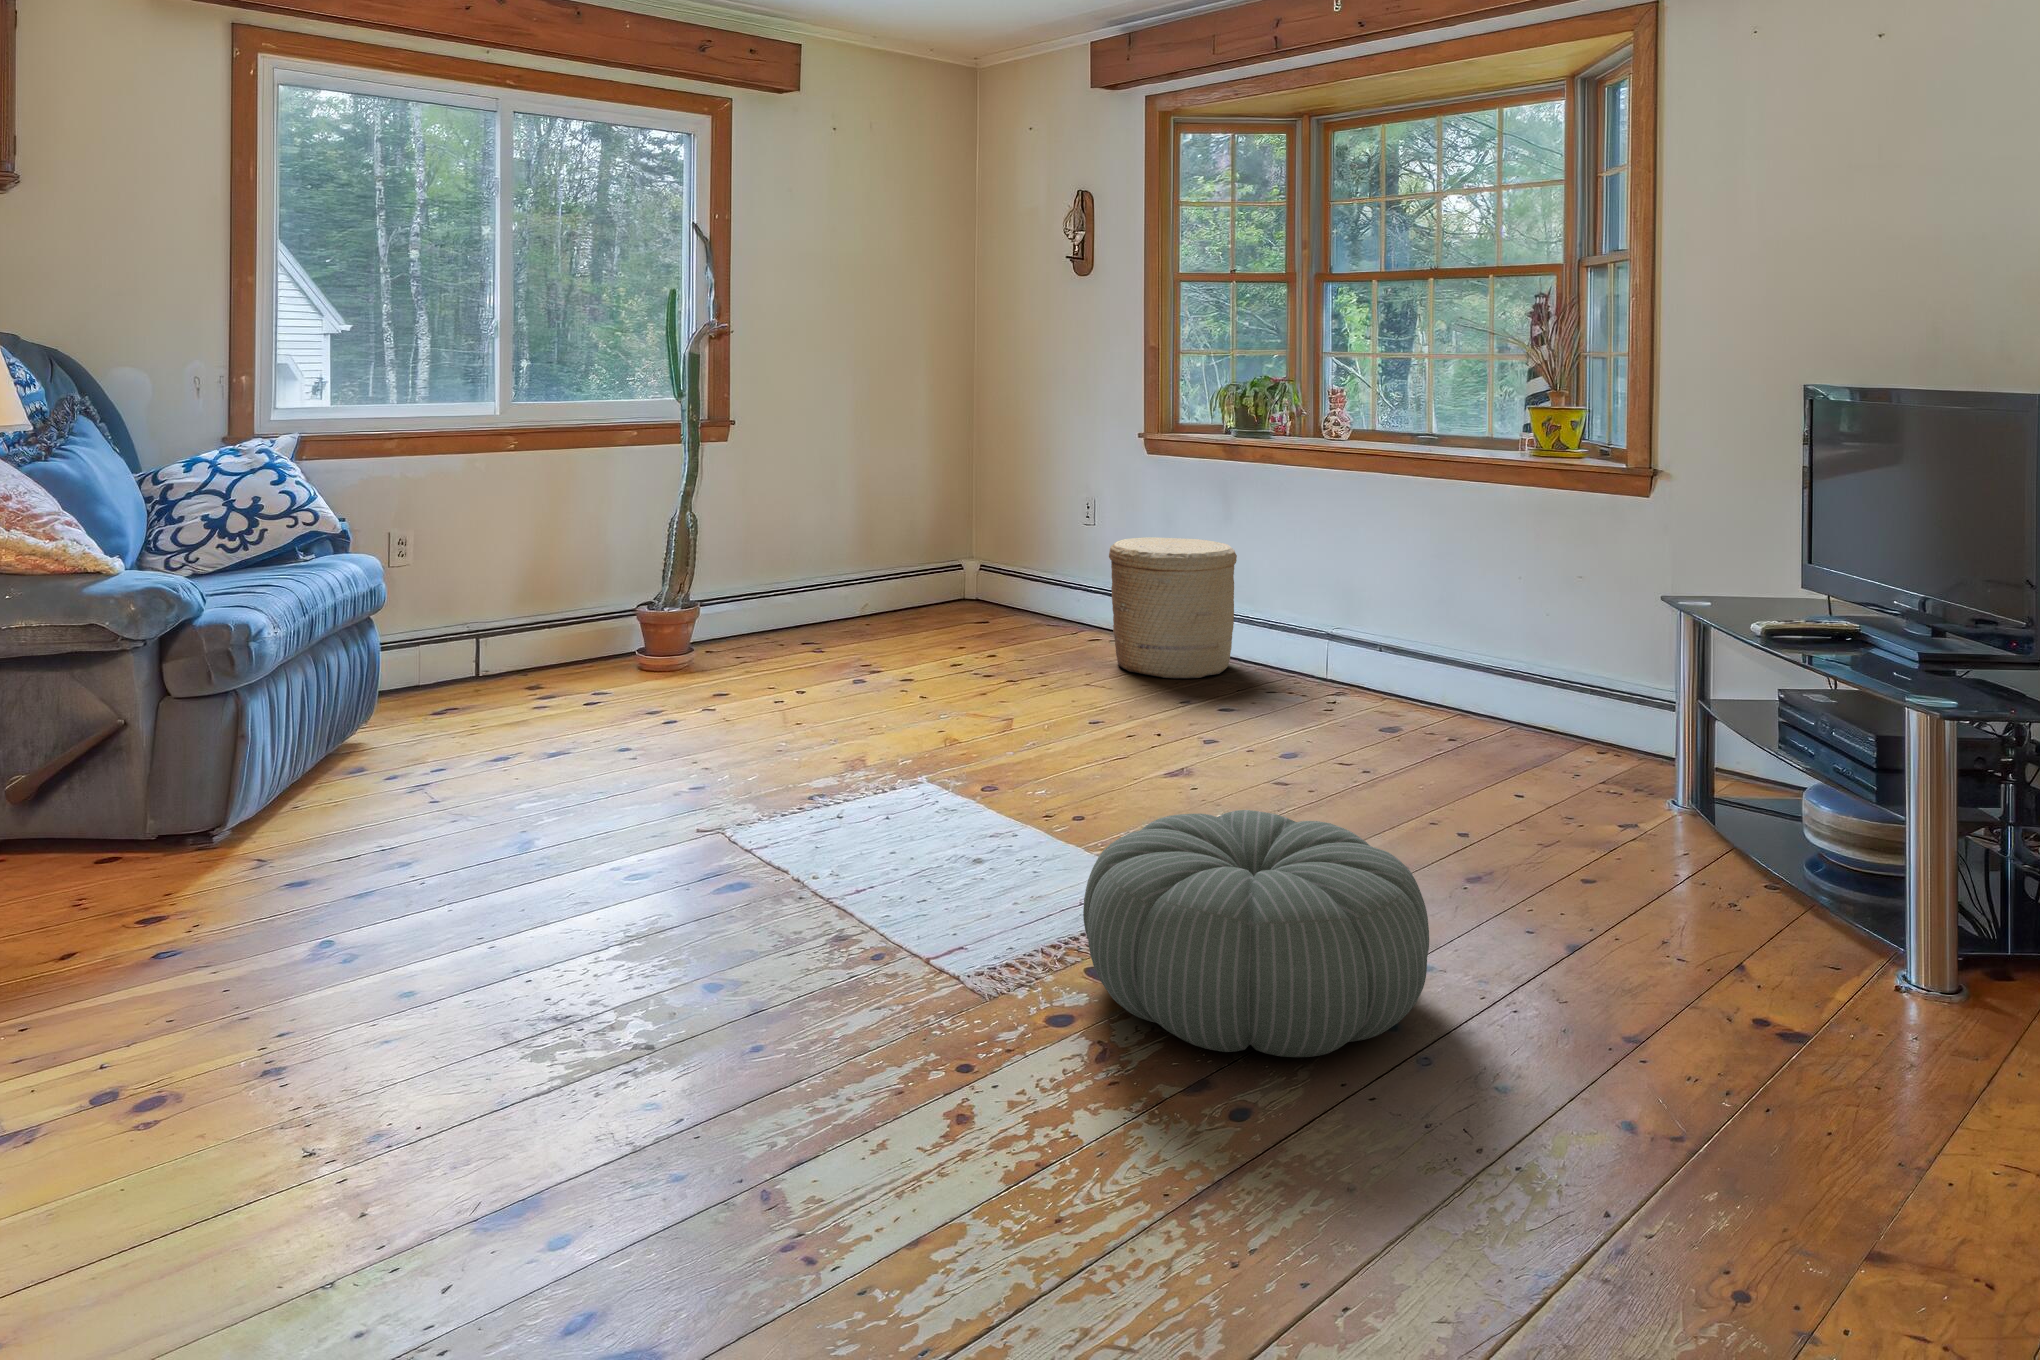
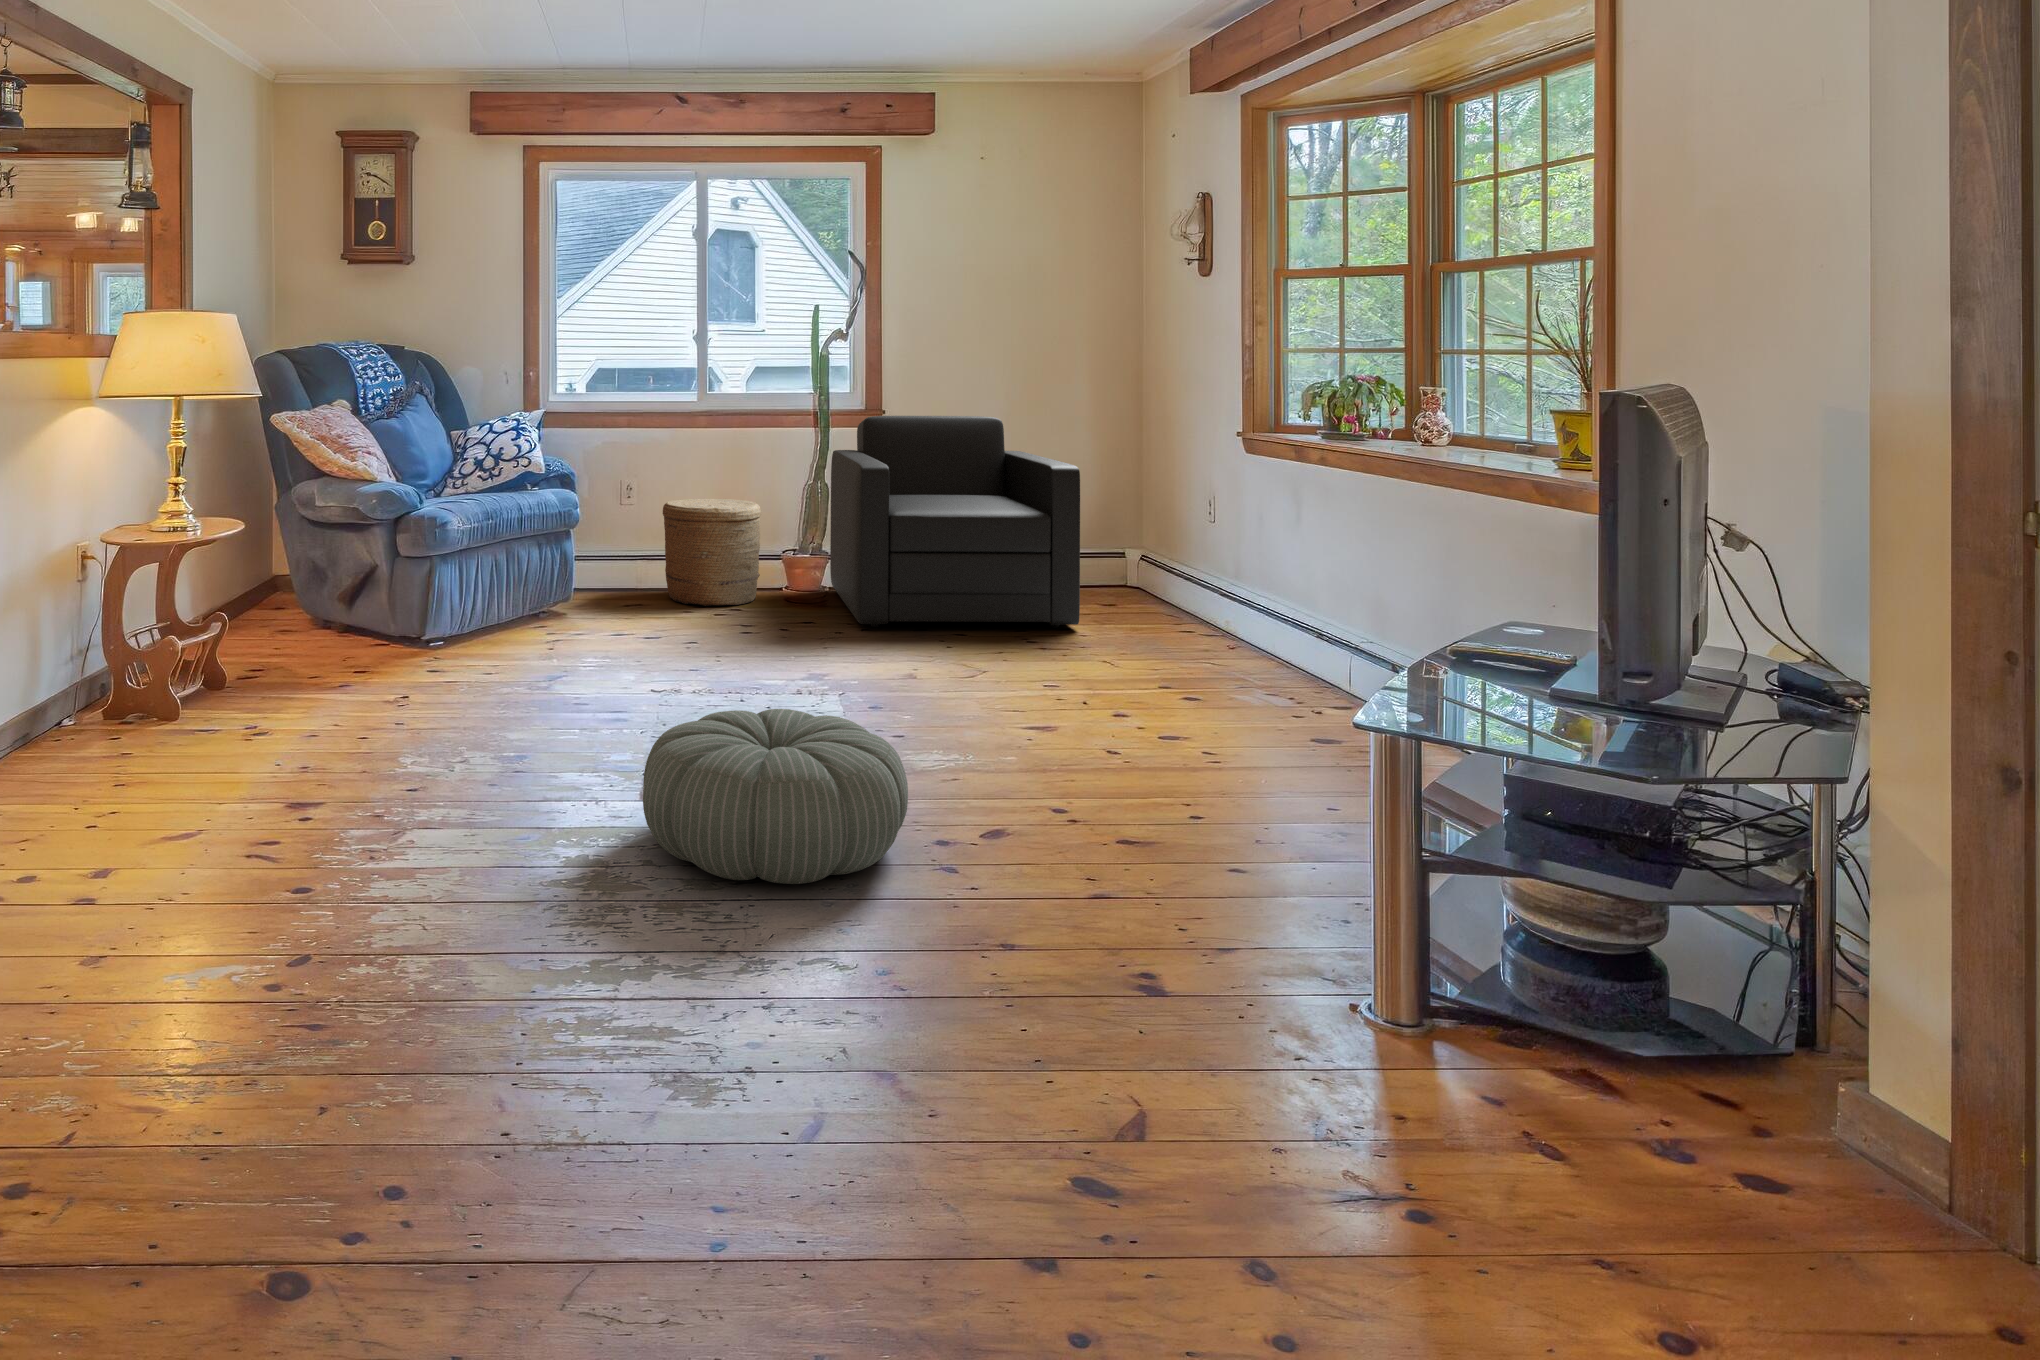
armchair: none [681,424,1019,689] -> present [830,416,1080,628]
woven basket: present [1109,537,1237,678] -> present [663,499,761,606]

